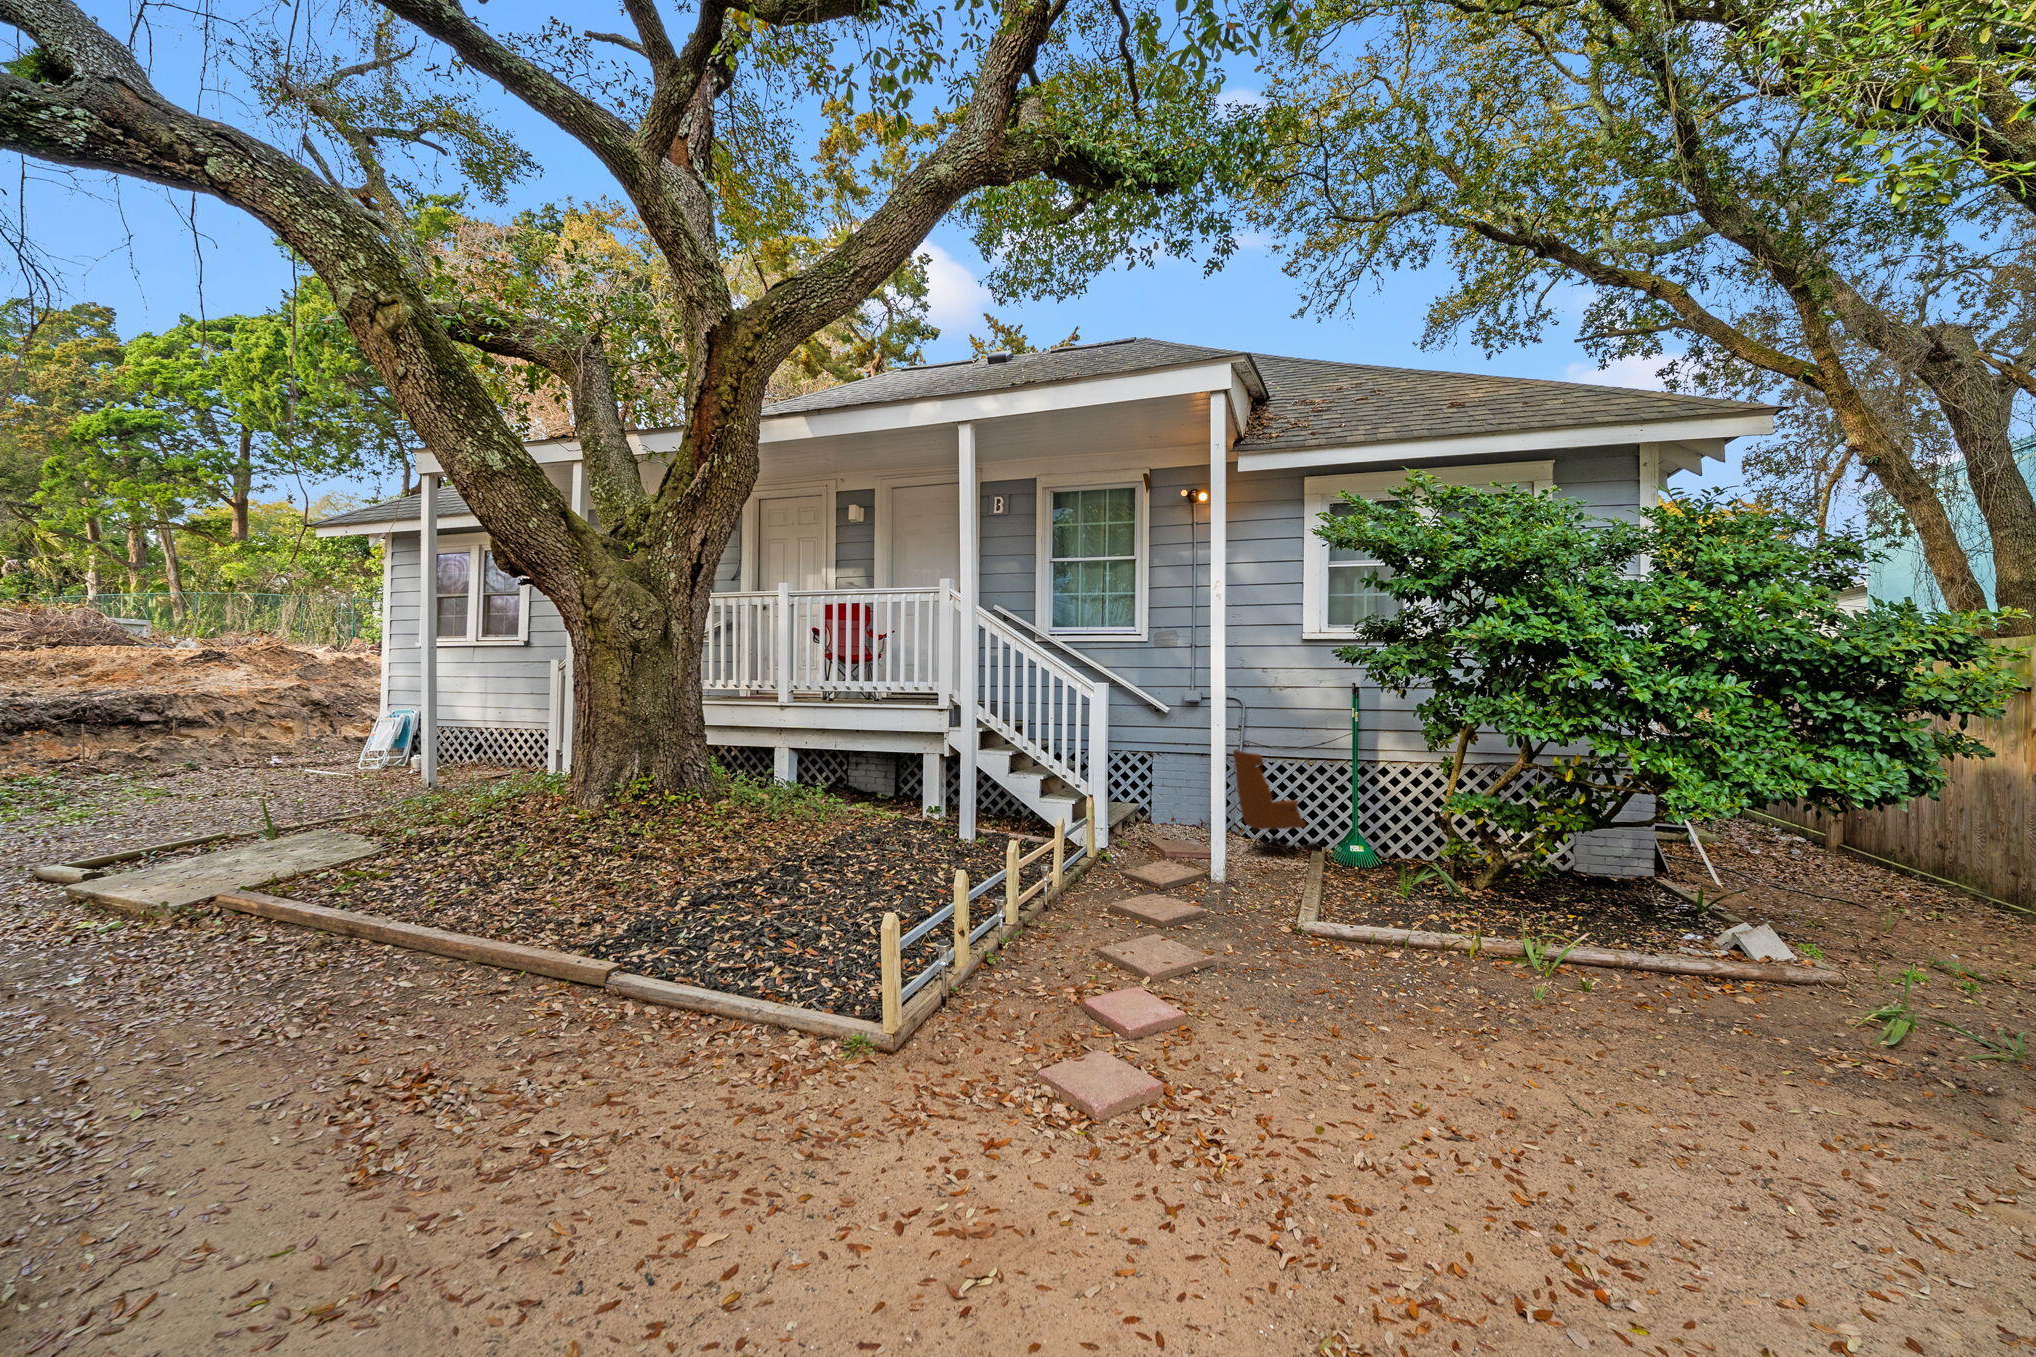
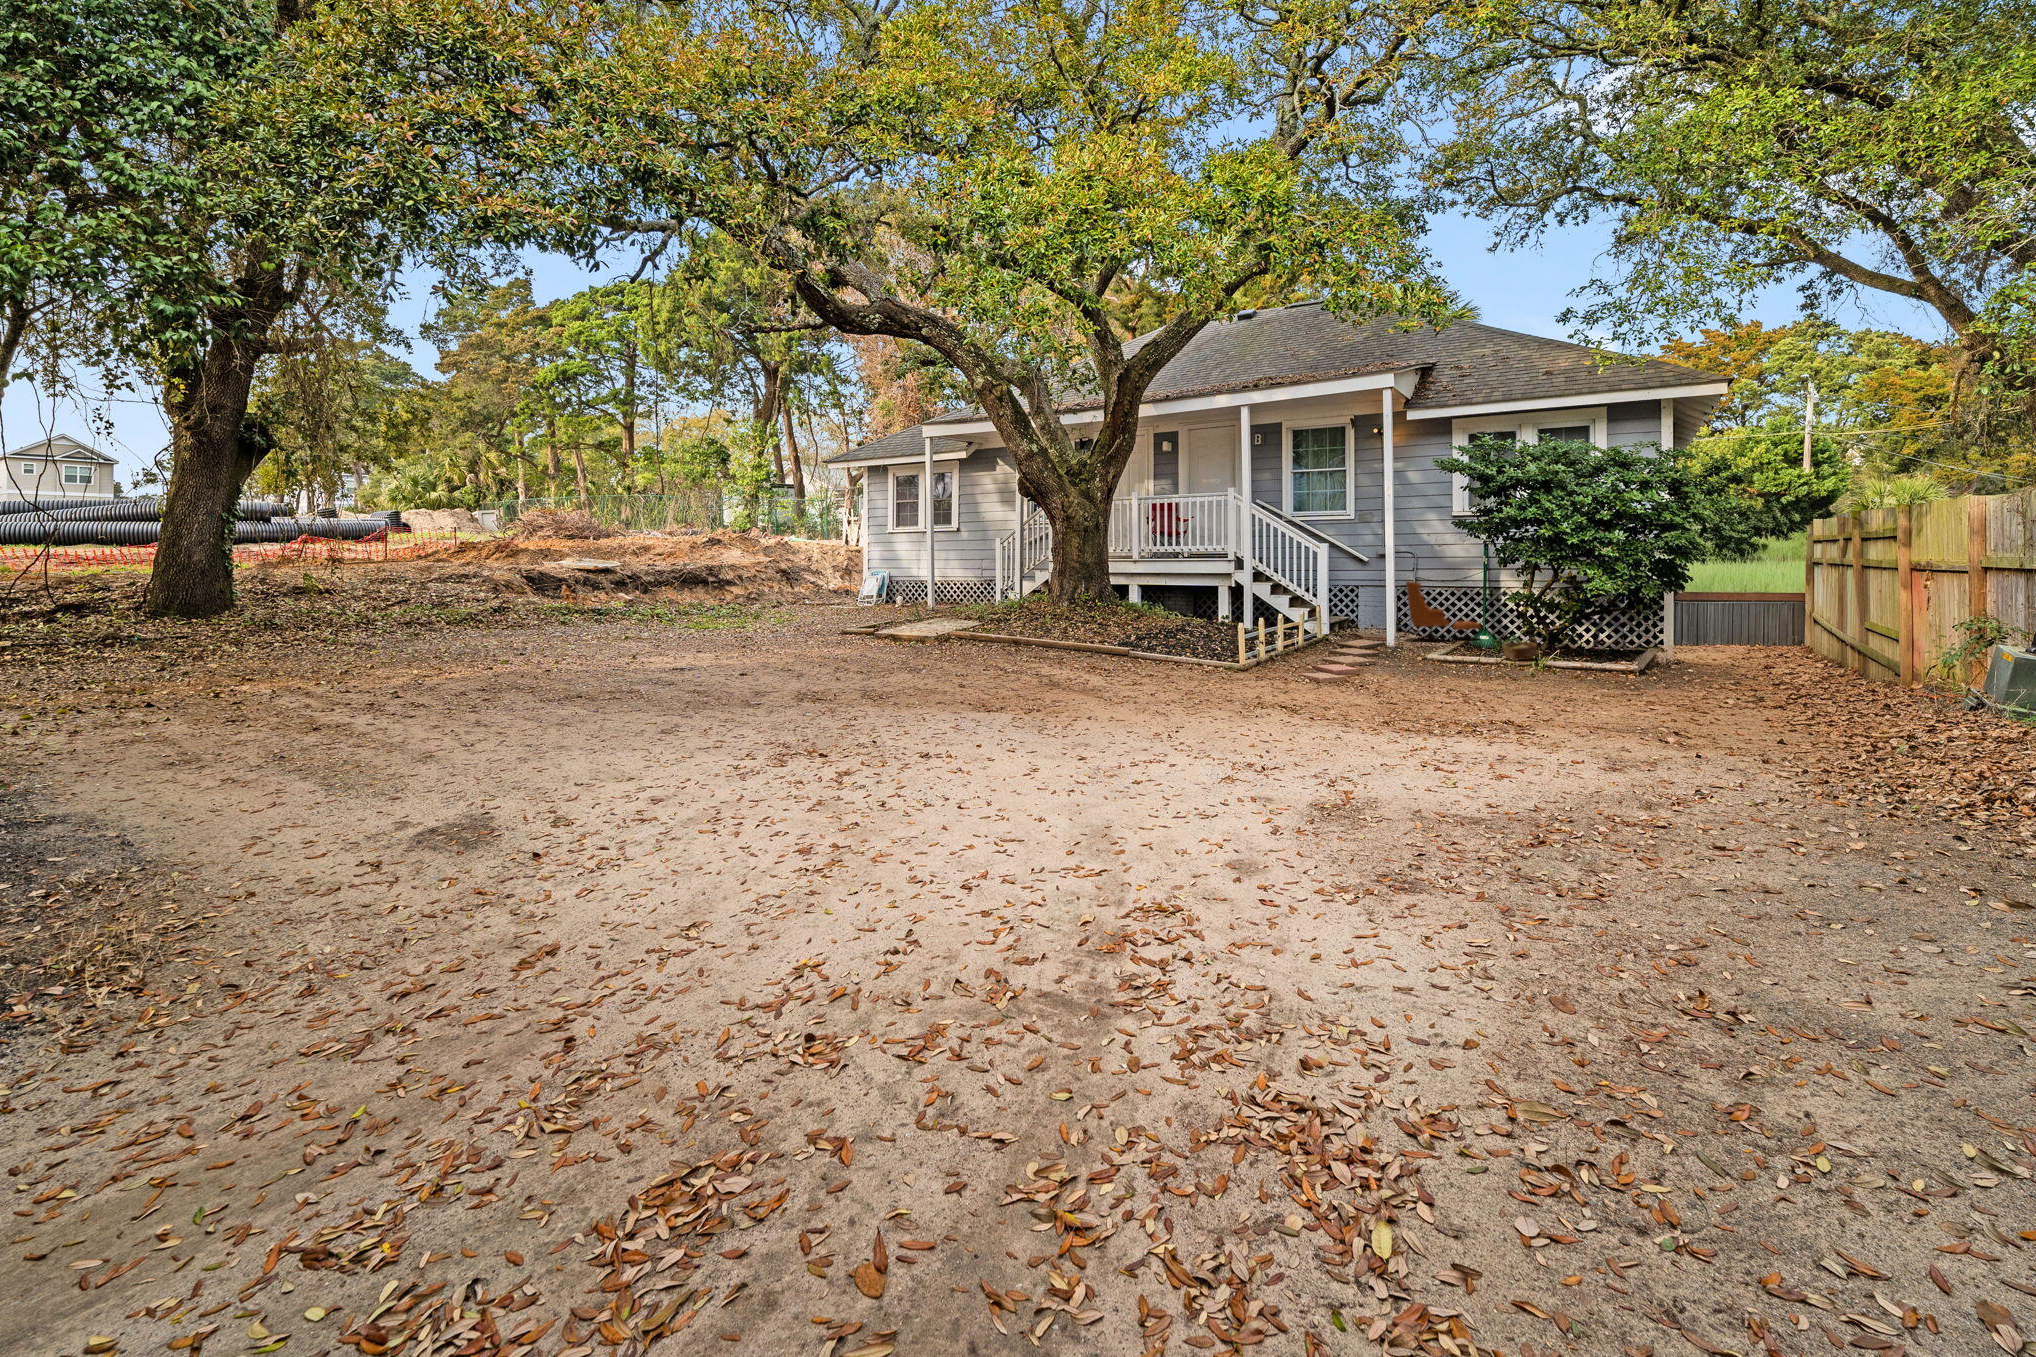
woven basket: none [1456,883,1531,937] -> present [1503,637,1537,661]

